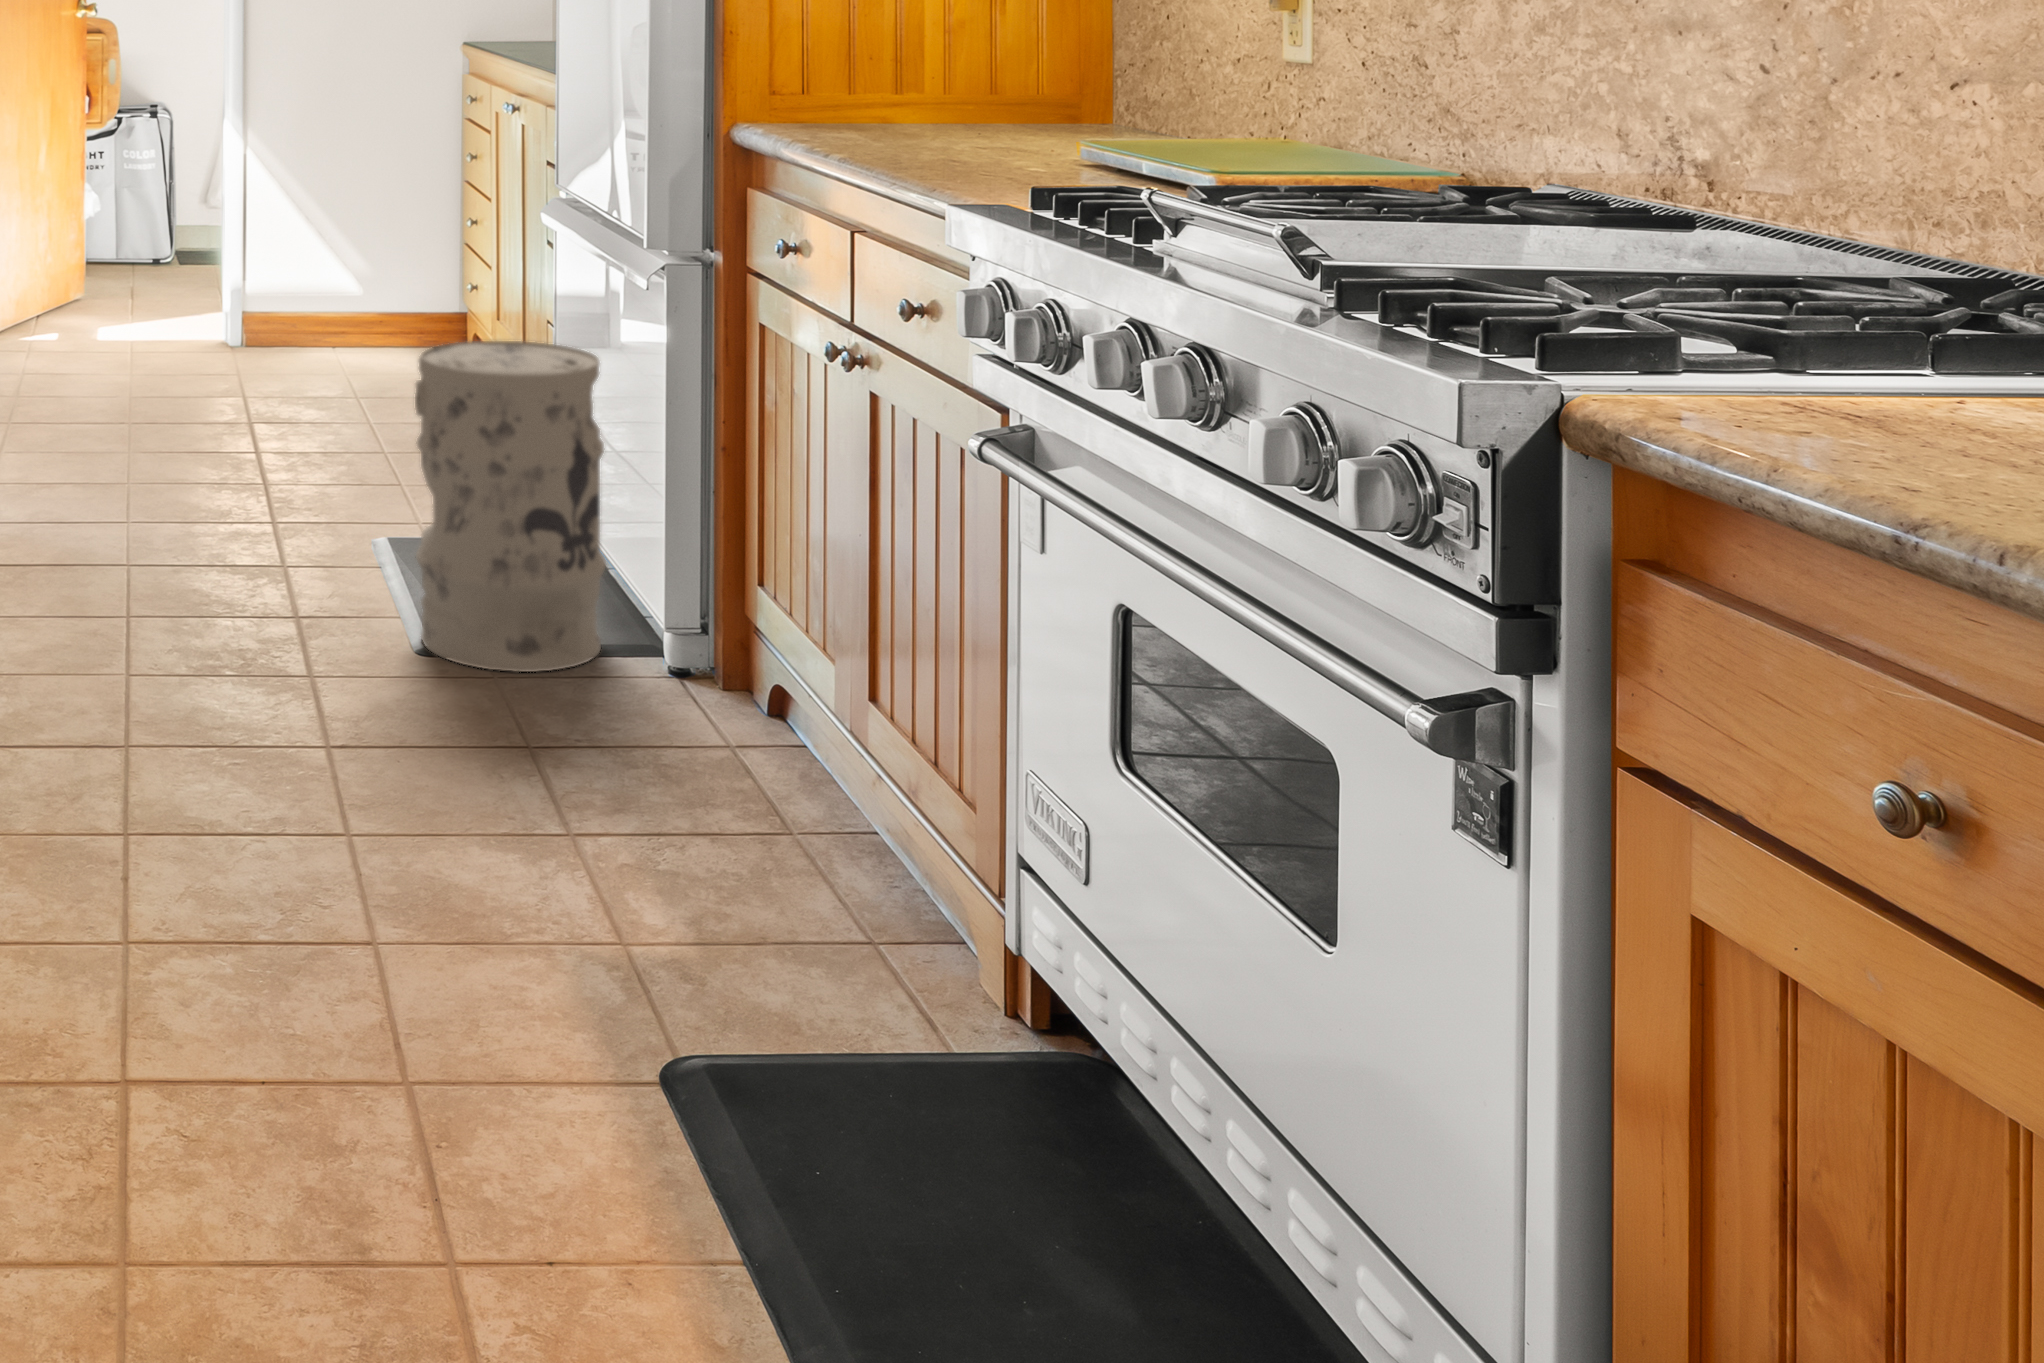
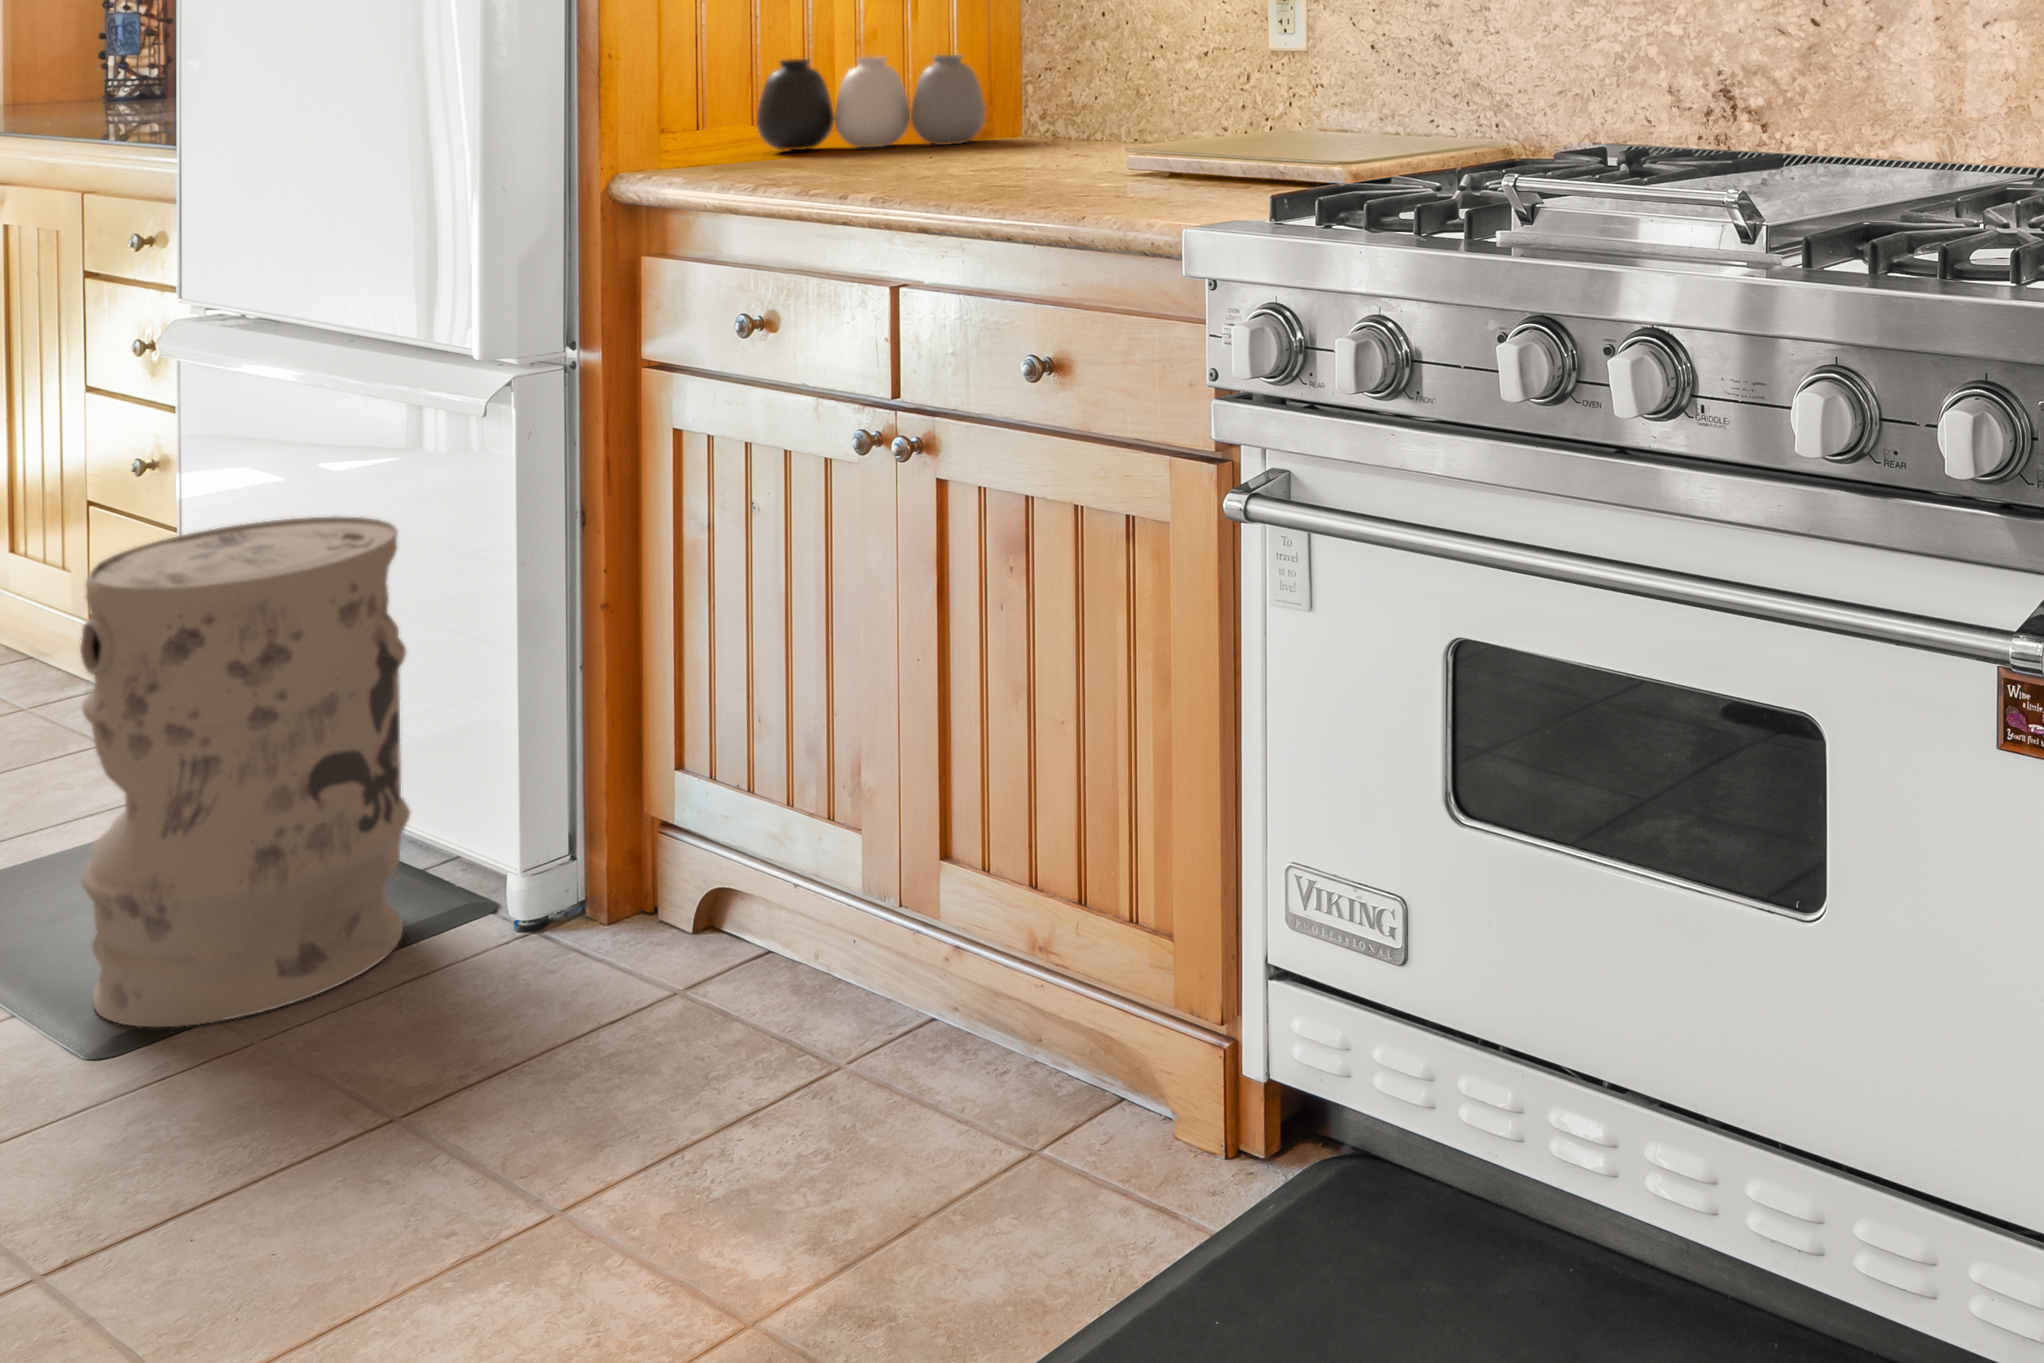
vase: none [855,42,1038,125] -> present [757,55,985,150]

